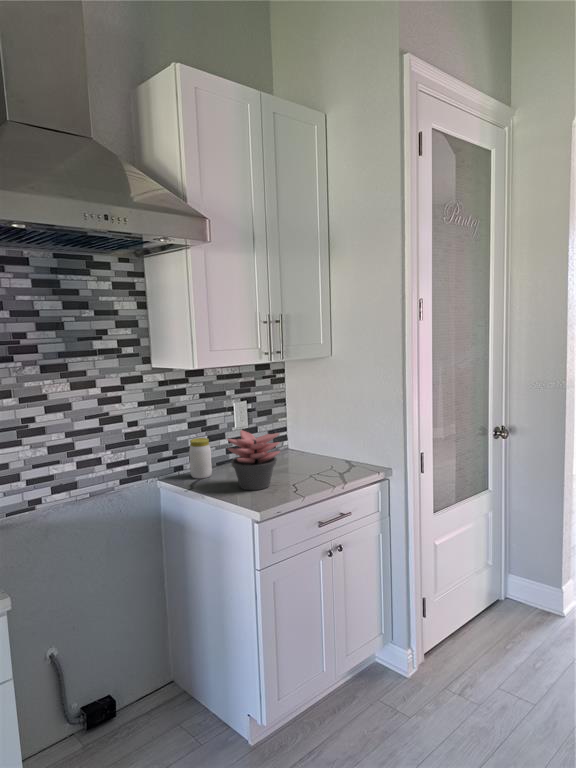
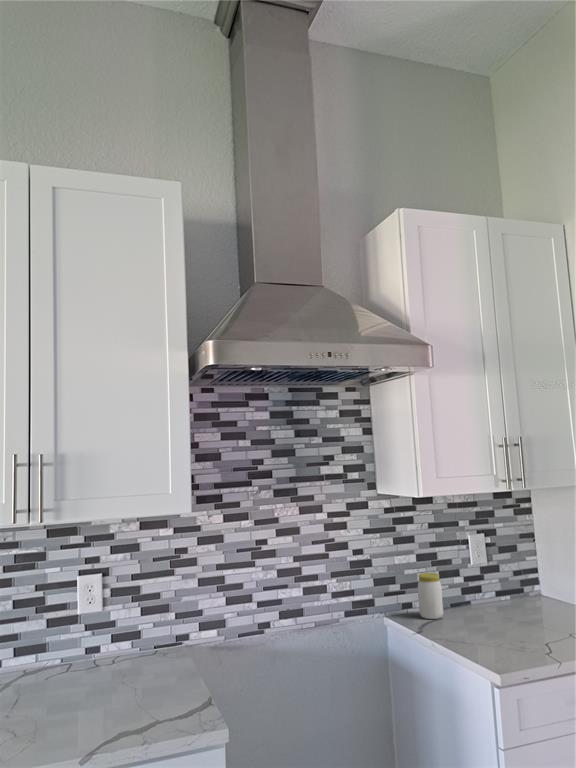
succulent plant: present [227,430,280,490] -> none [457,567,520,639]

